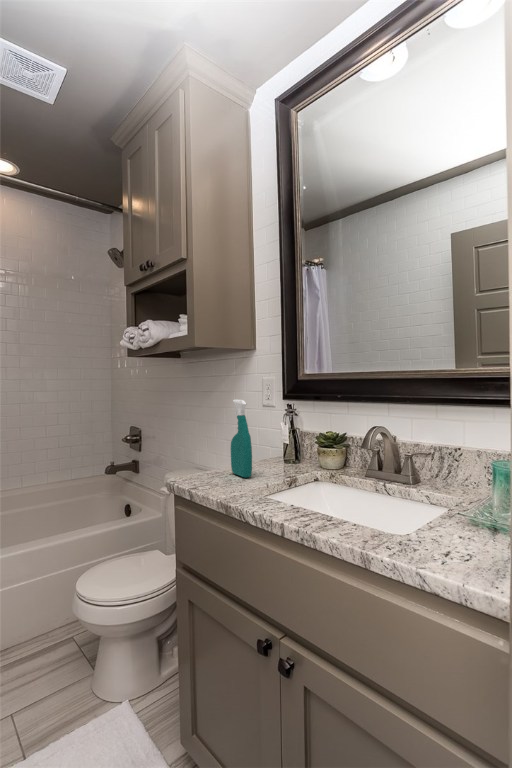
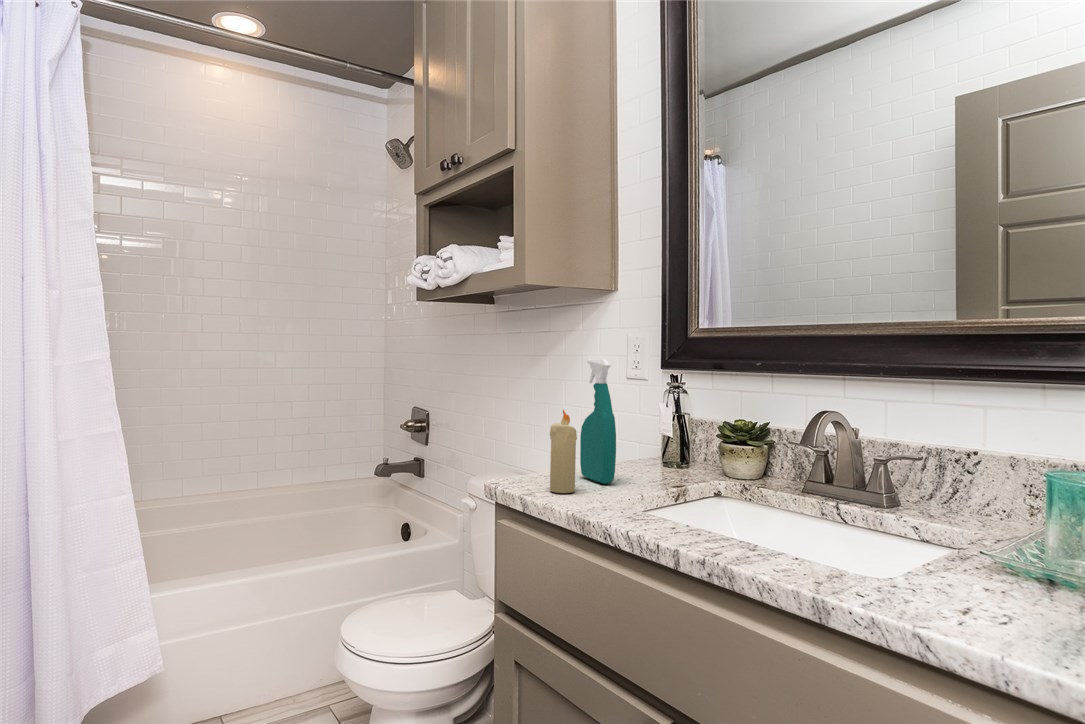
candle: none [209,434,226,487] -> present [550,410,577,493]

